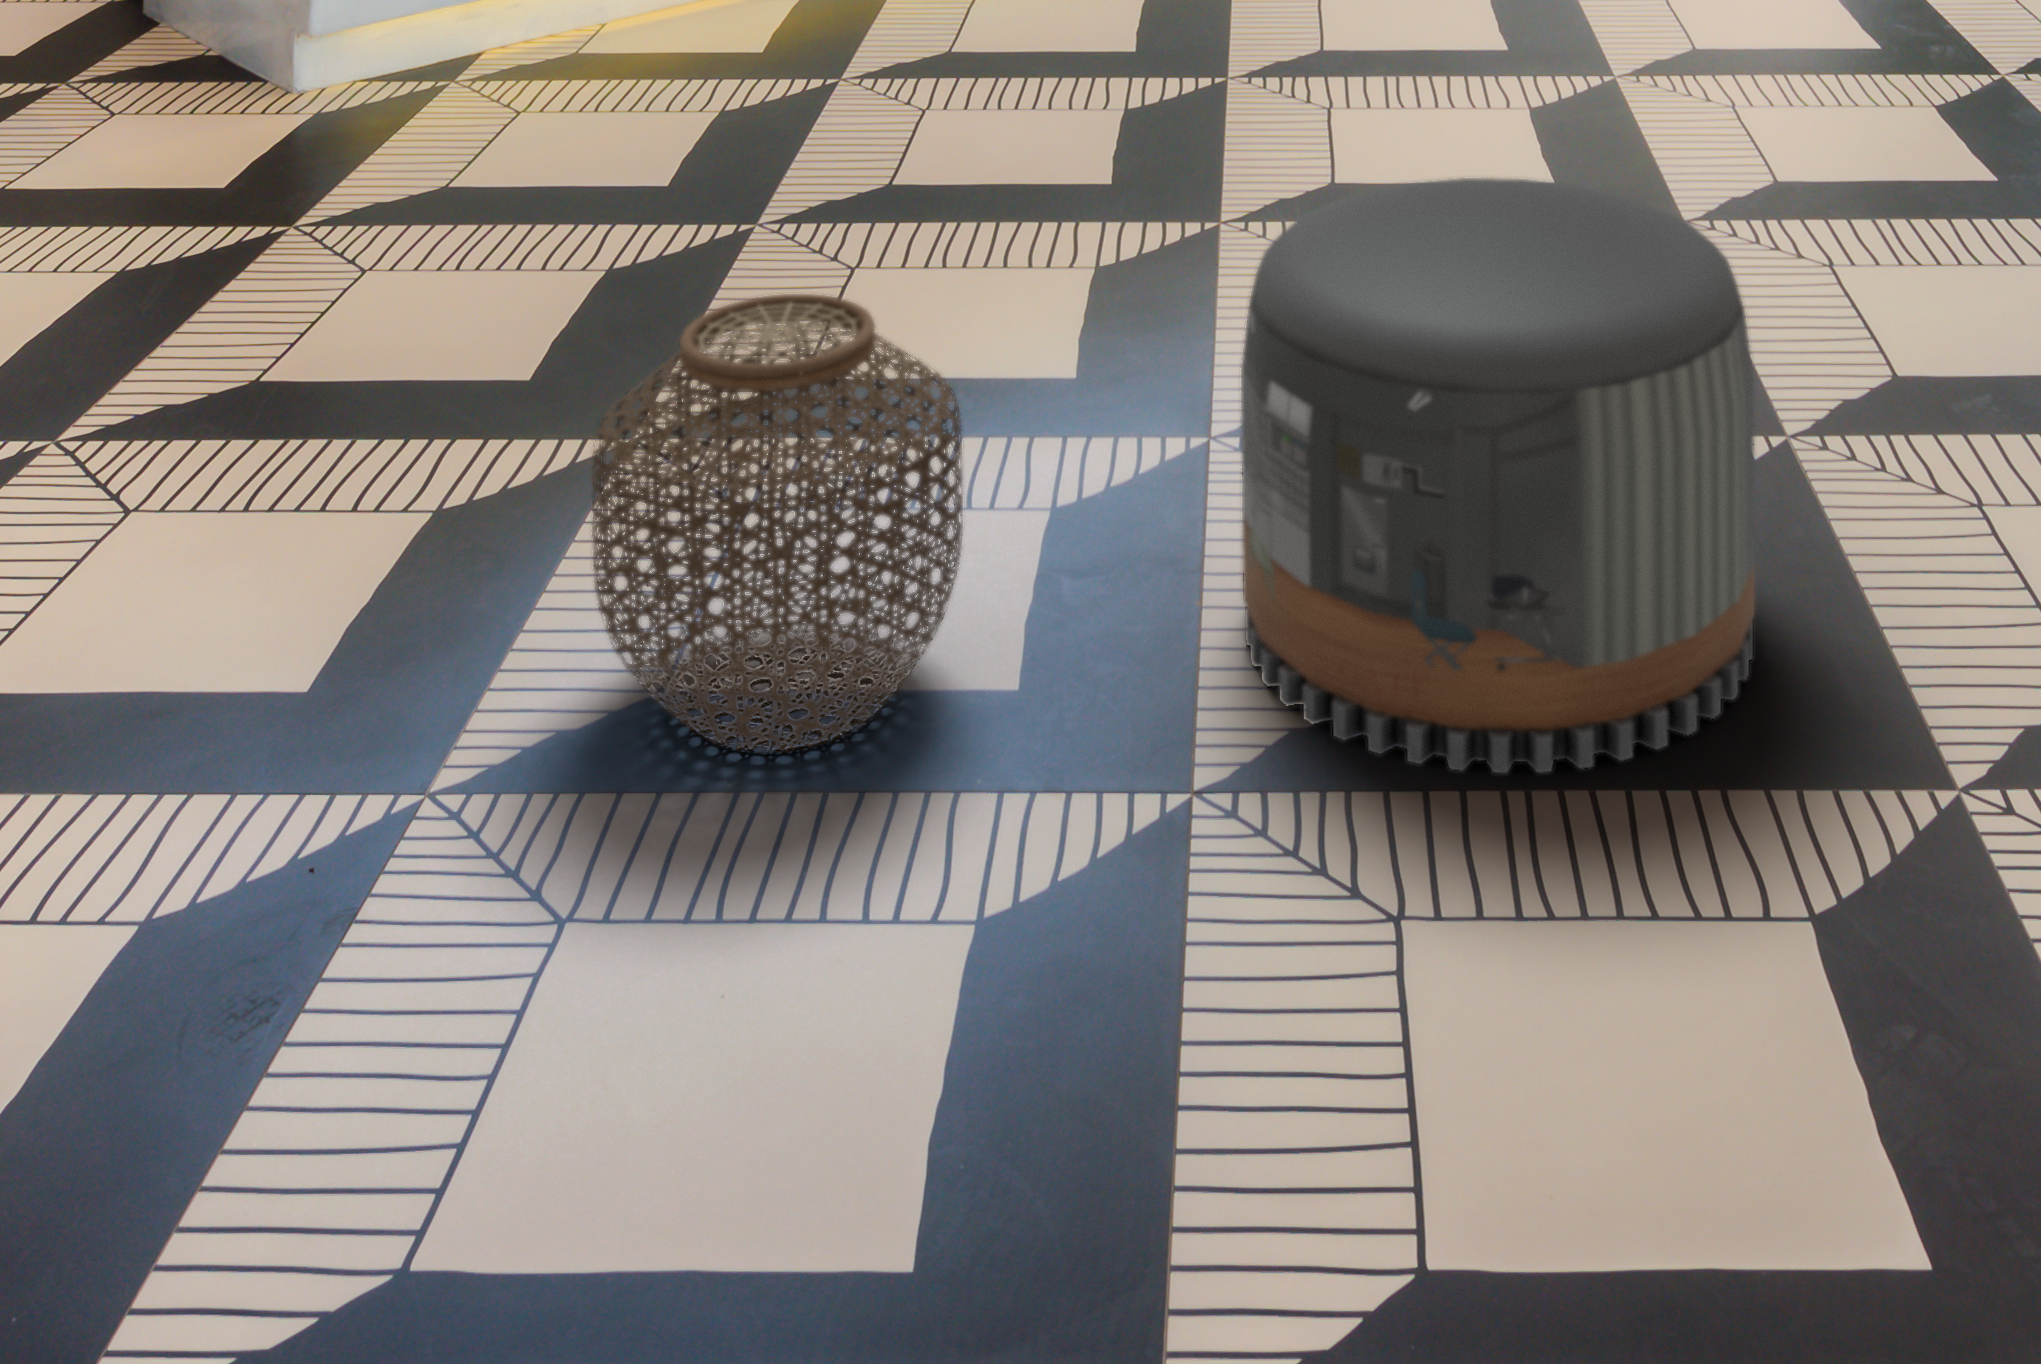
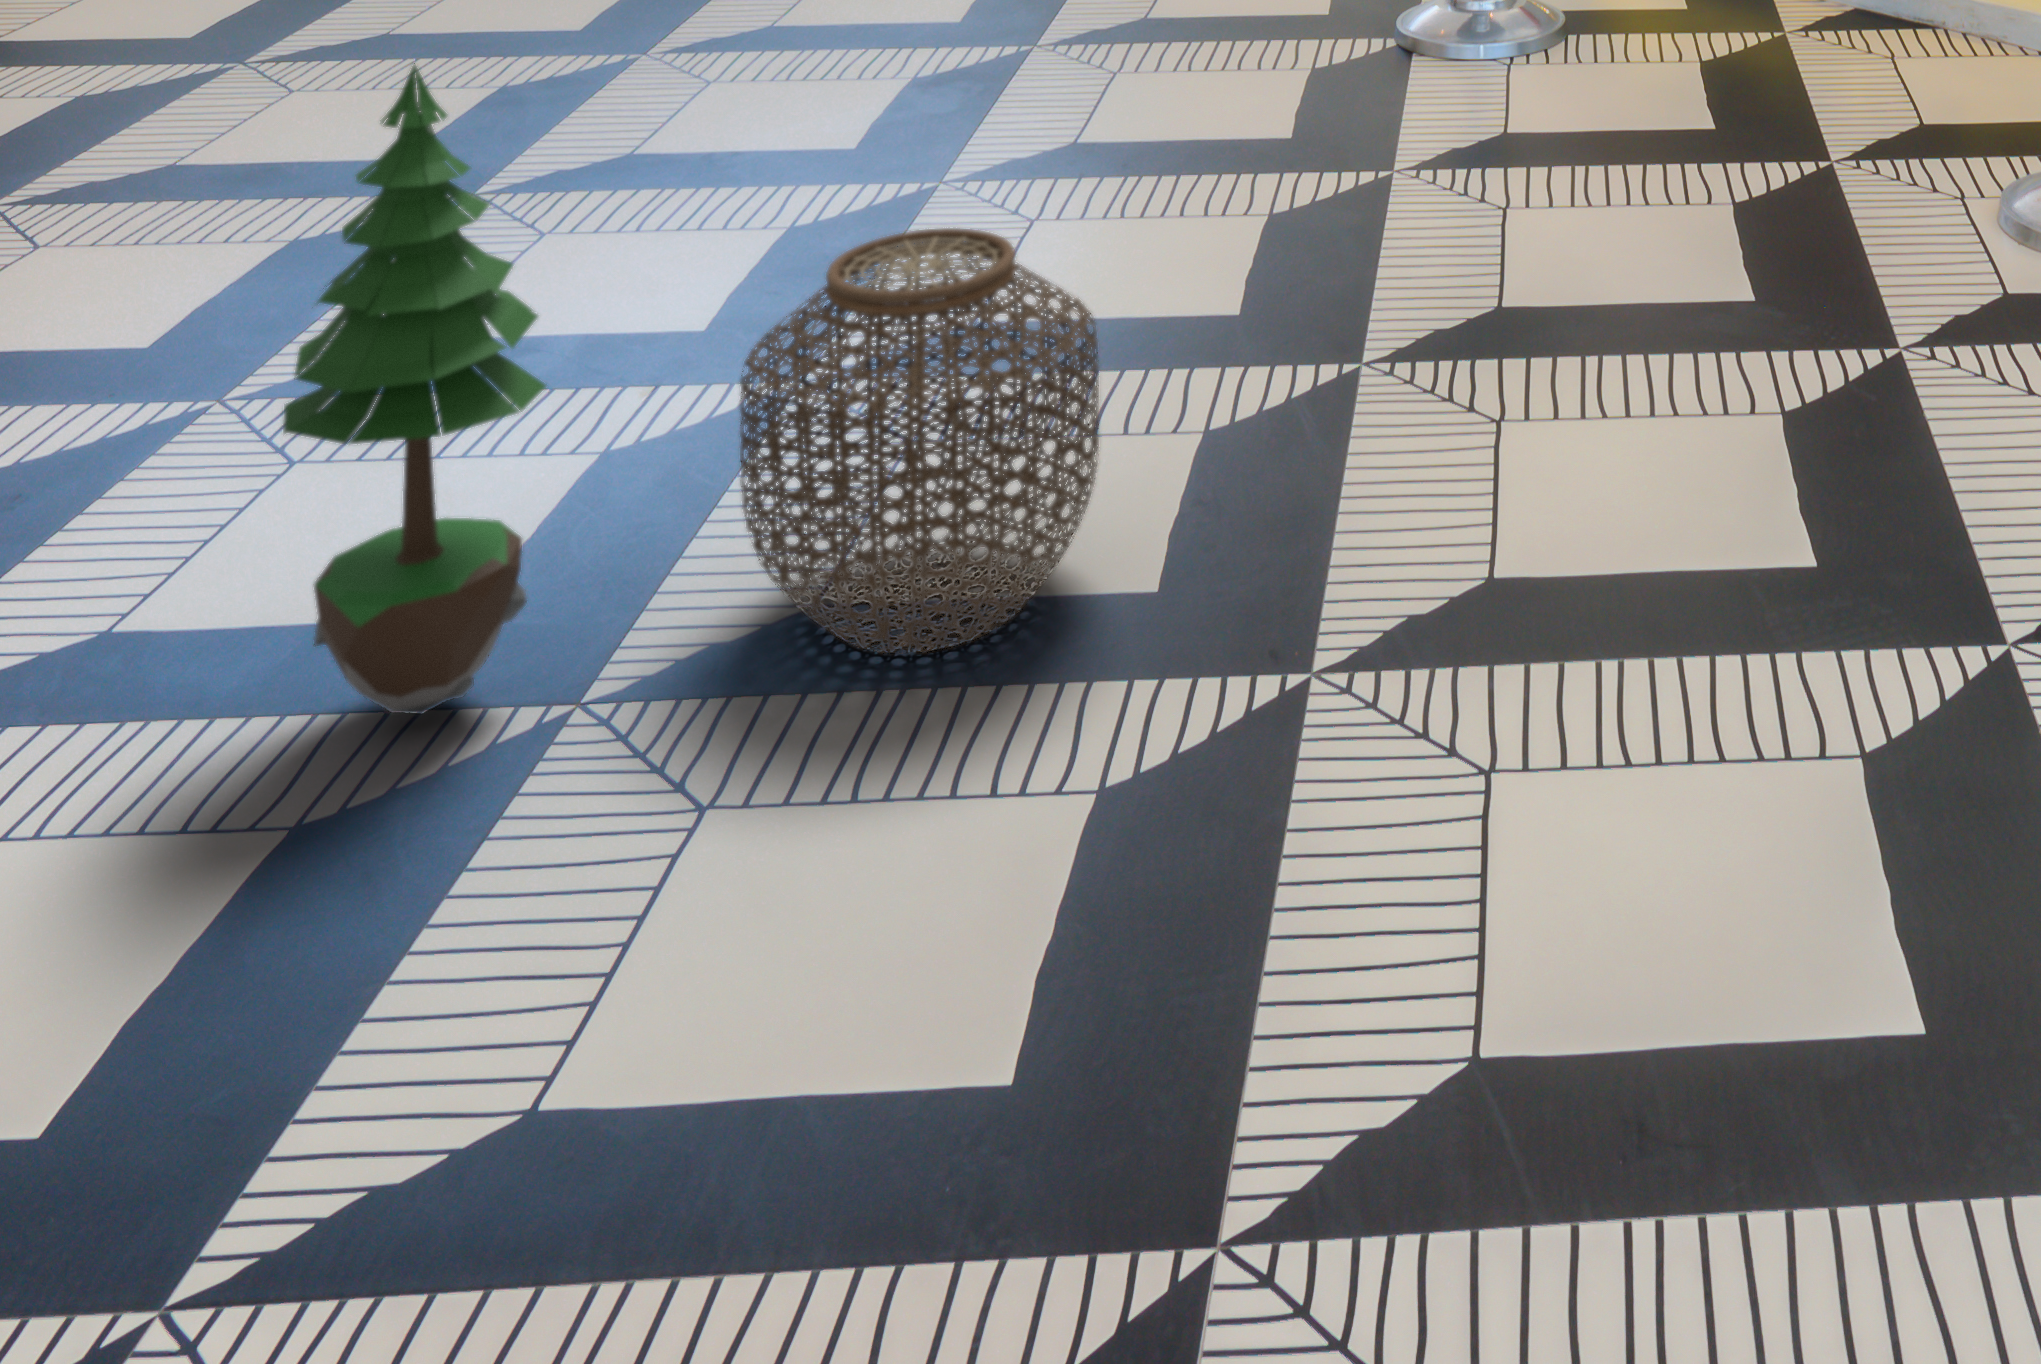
potted tree: none [132,112,398,799] -> present [283,63,546,714]
pouf: present [1241,178,1755,773] -> none [1366,110,1839,646]

